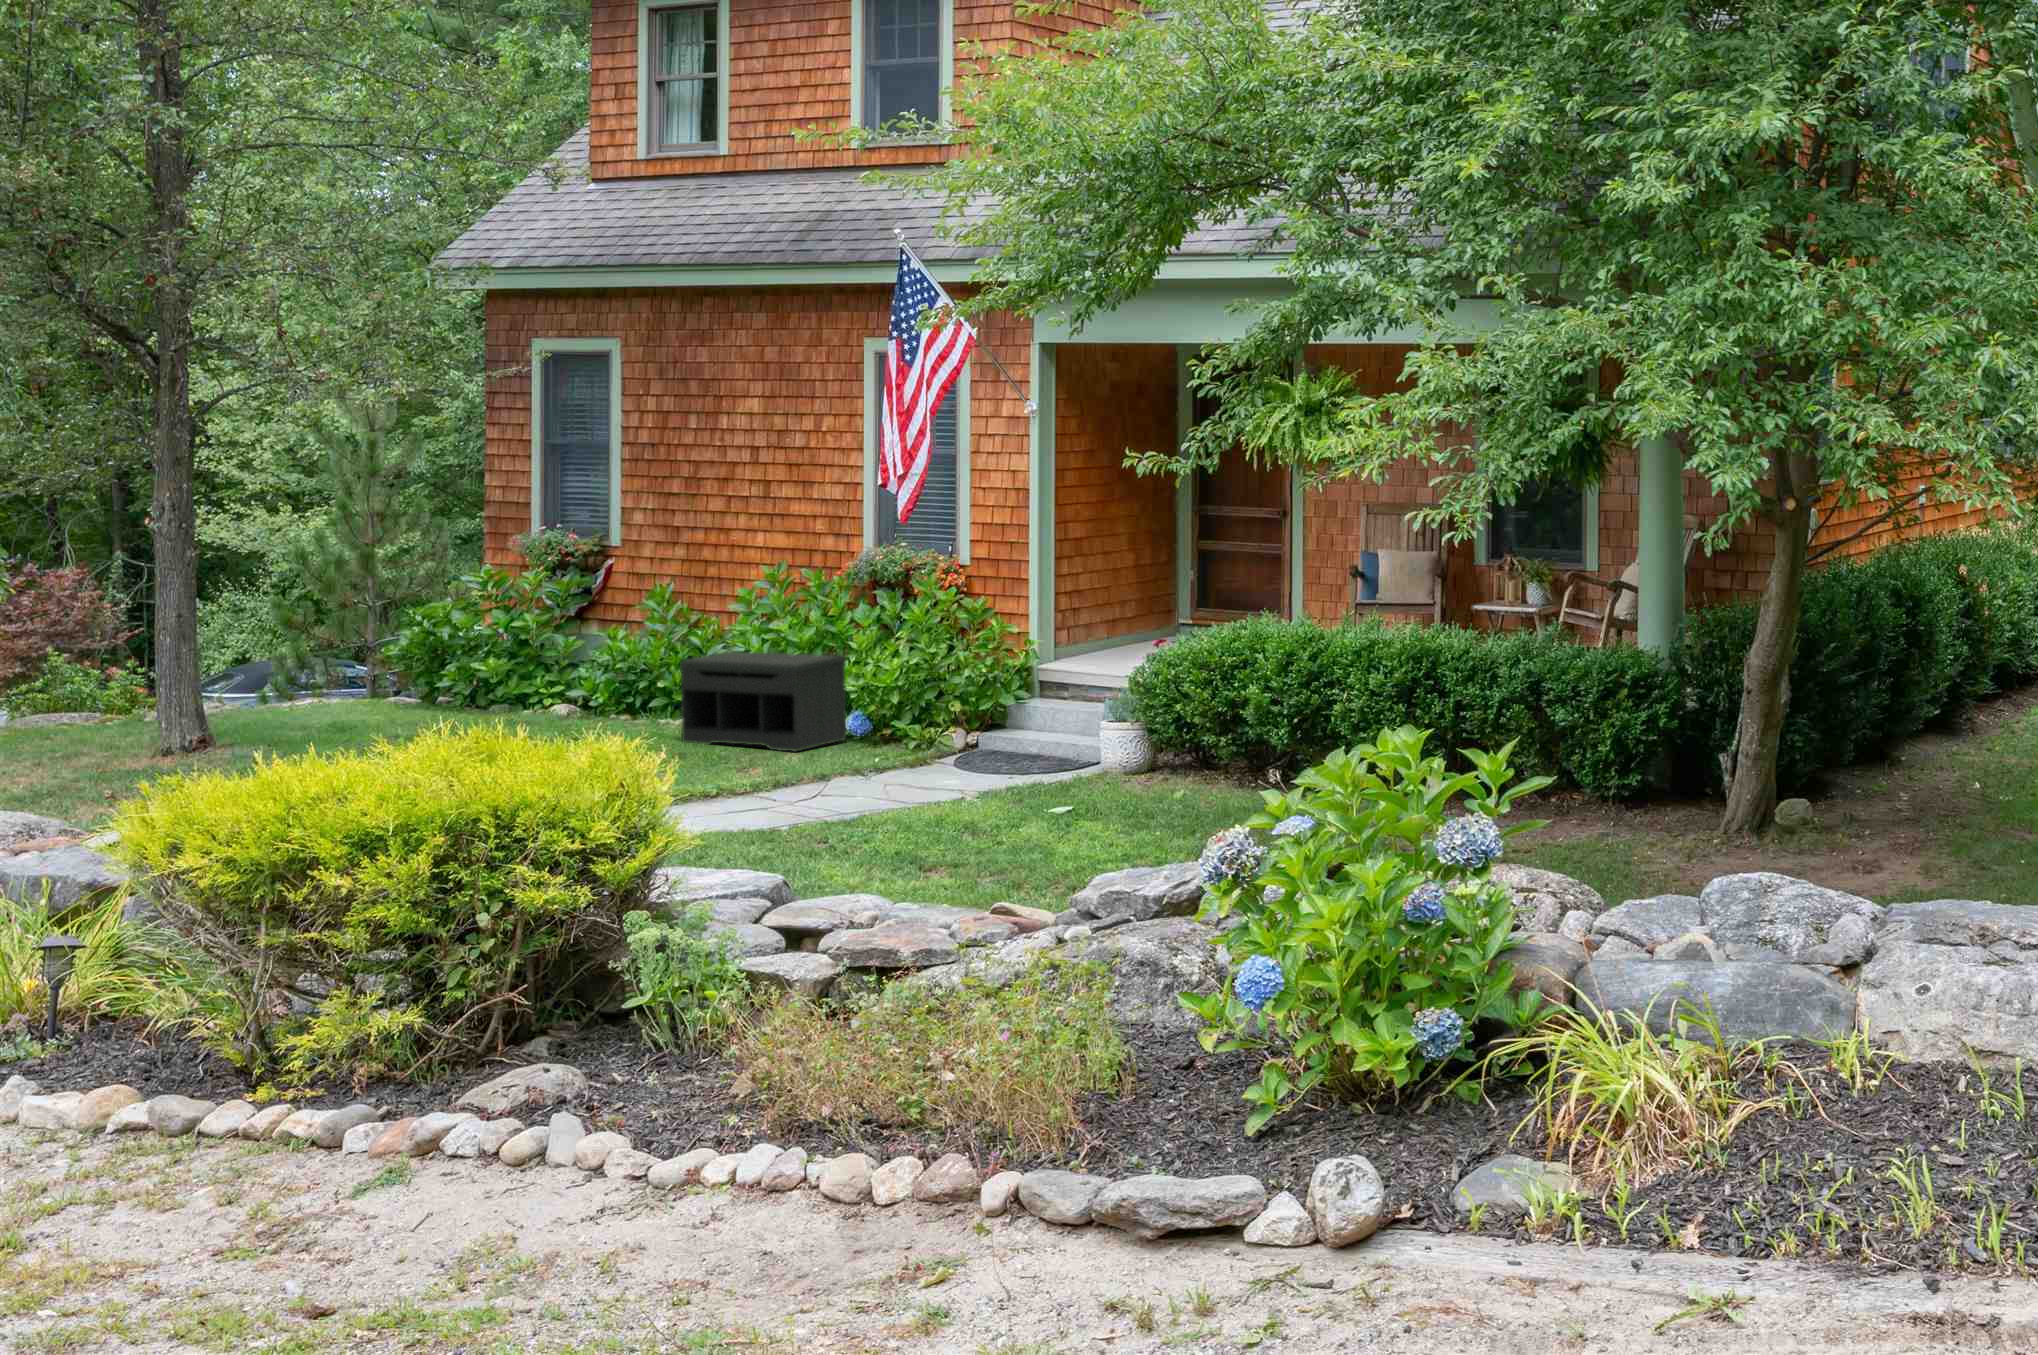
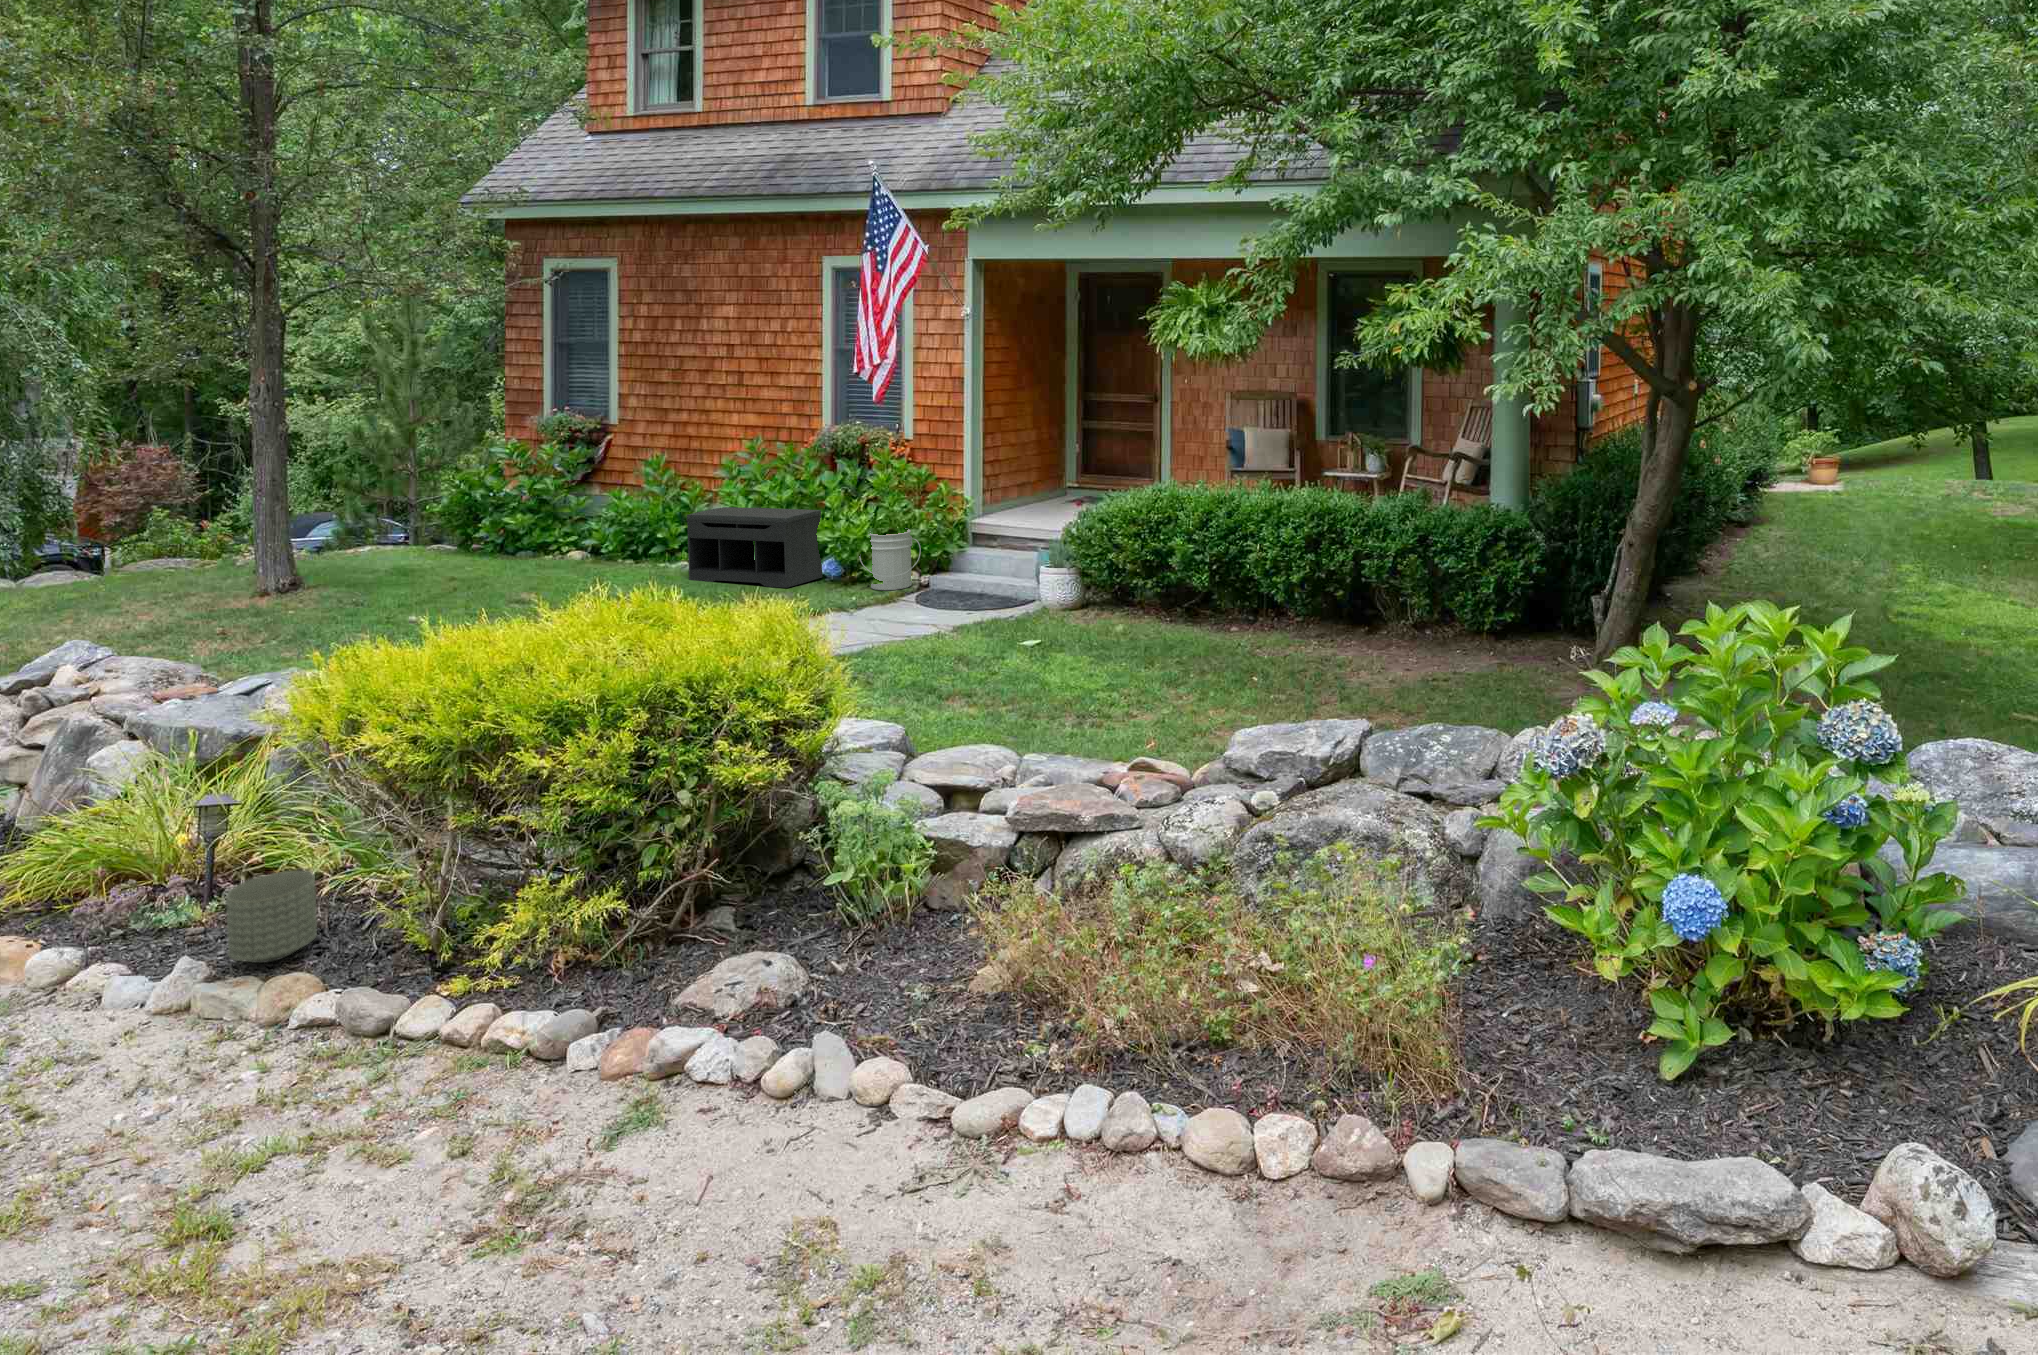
bucket: none [887,679,964,755] -> present [859,529,921,590]
planter: none [54,989,140,1071] -> present [226,871,317,963]

